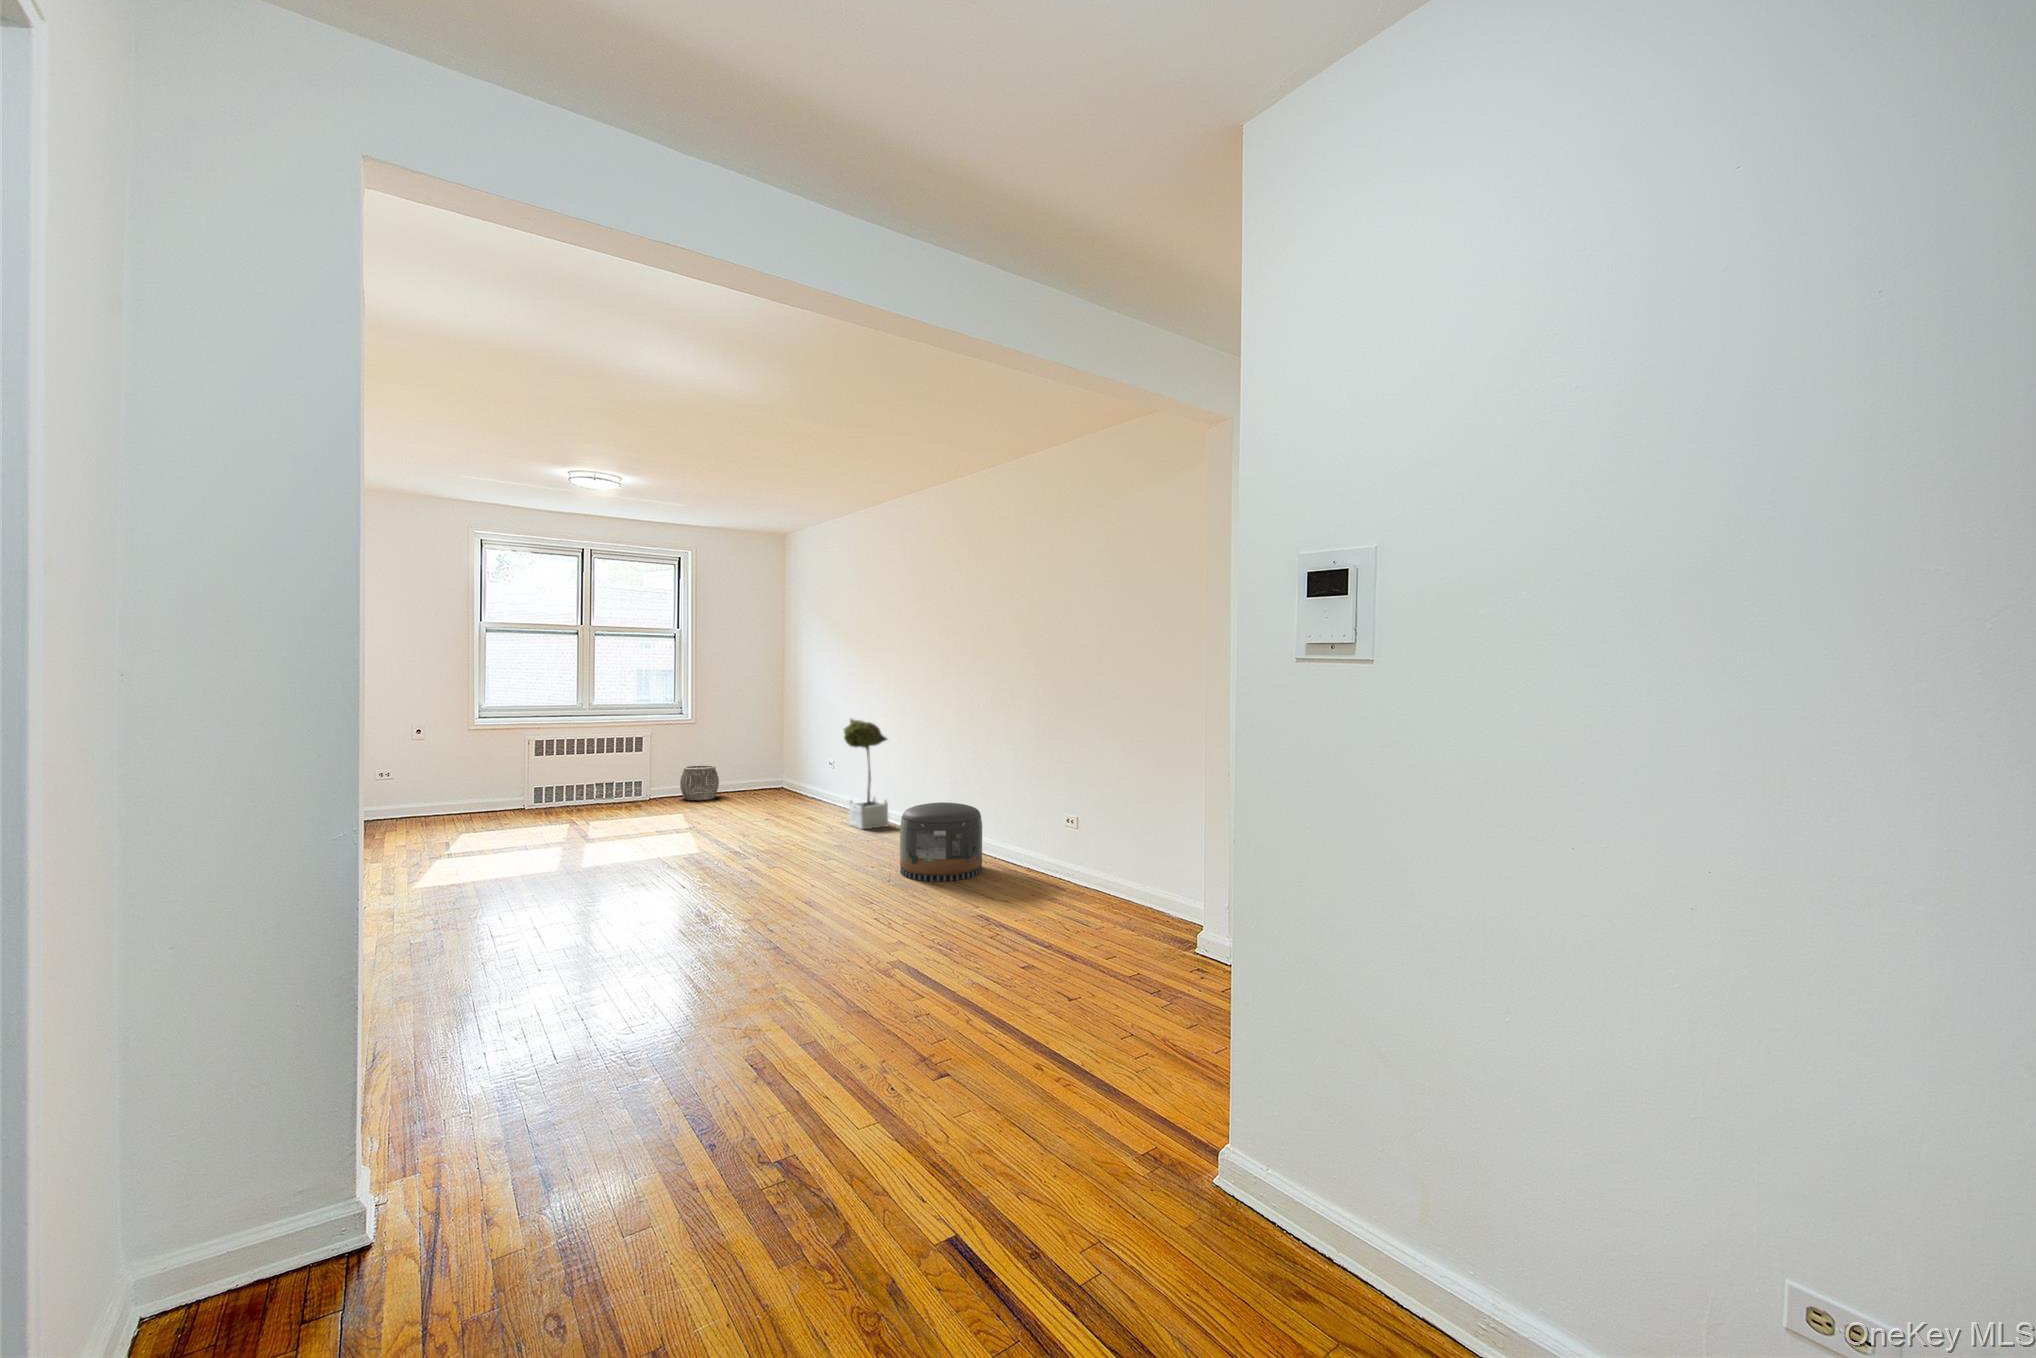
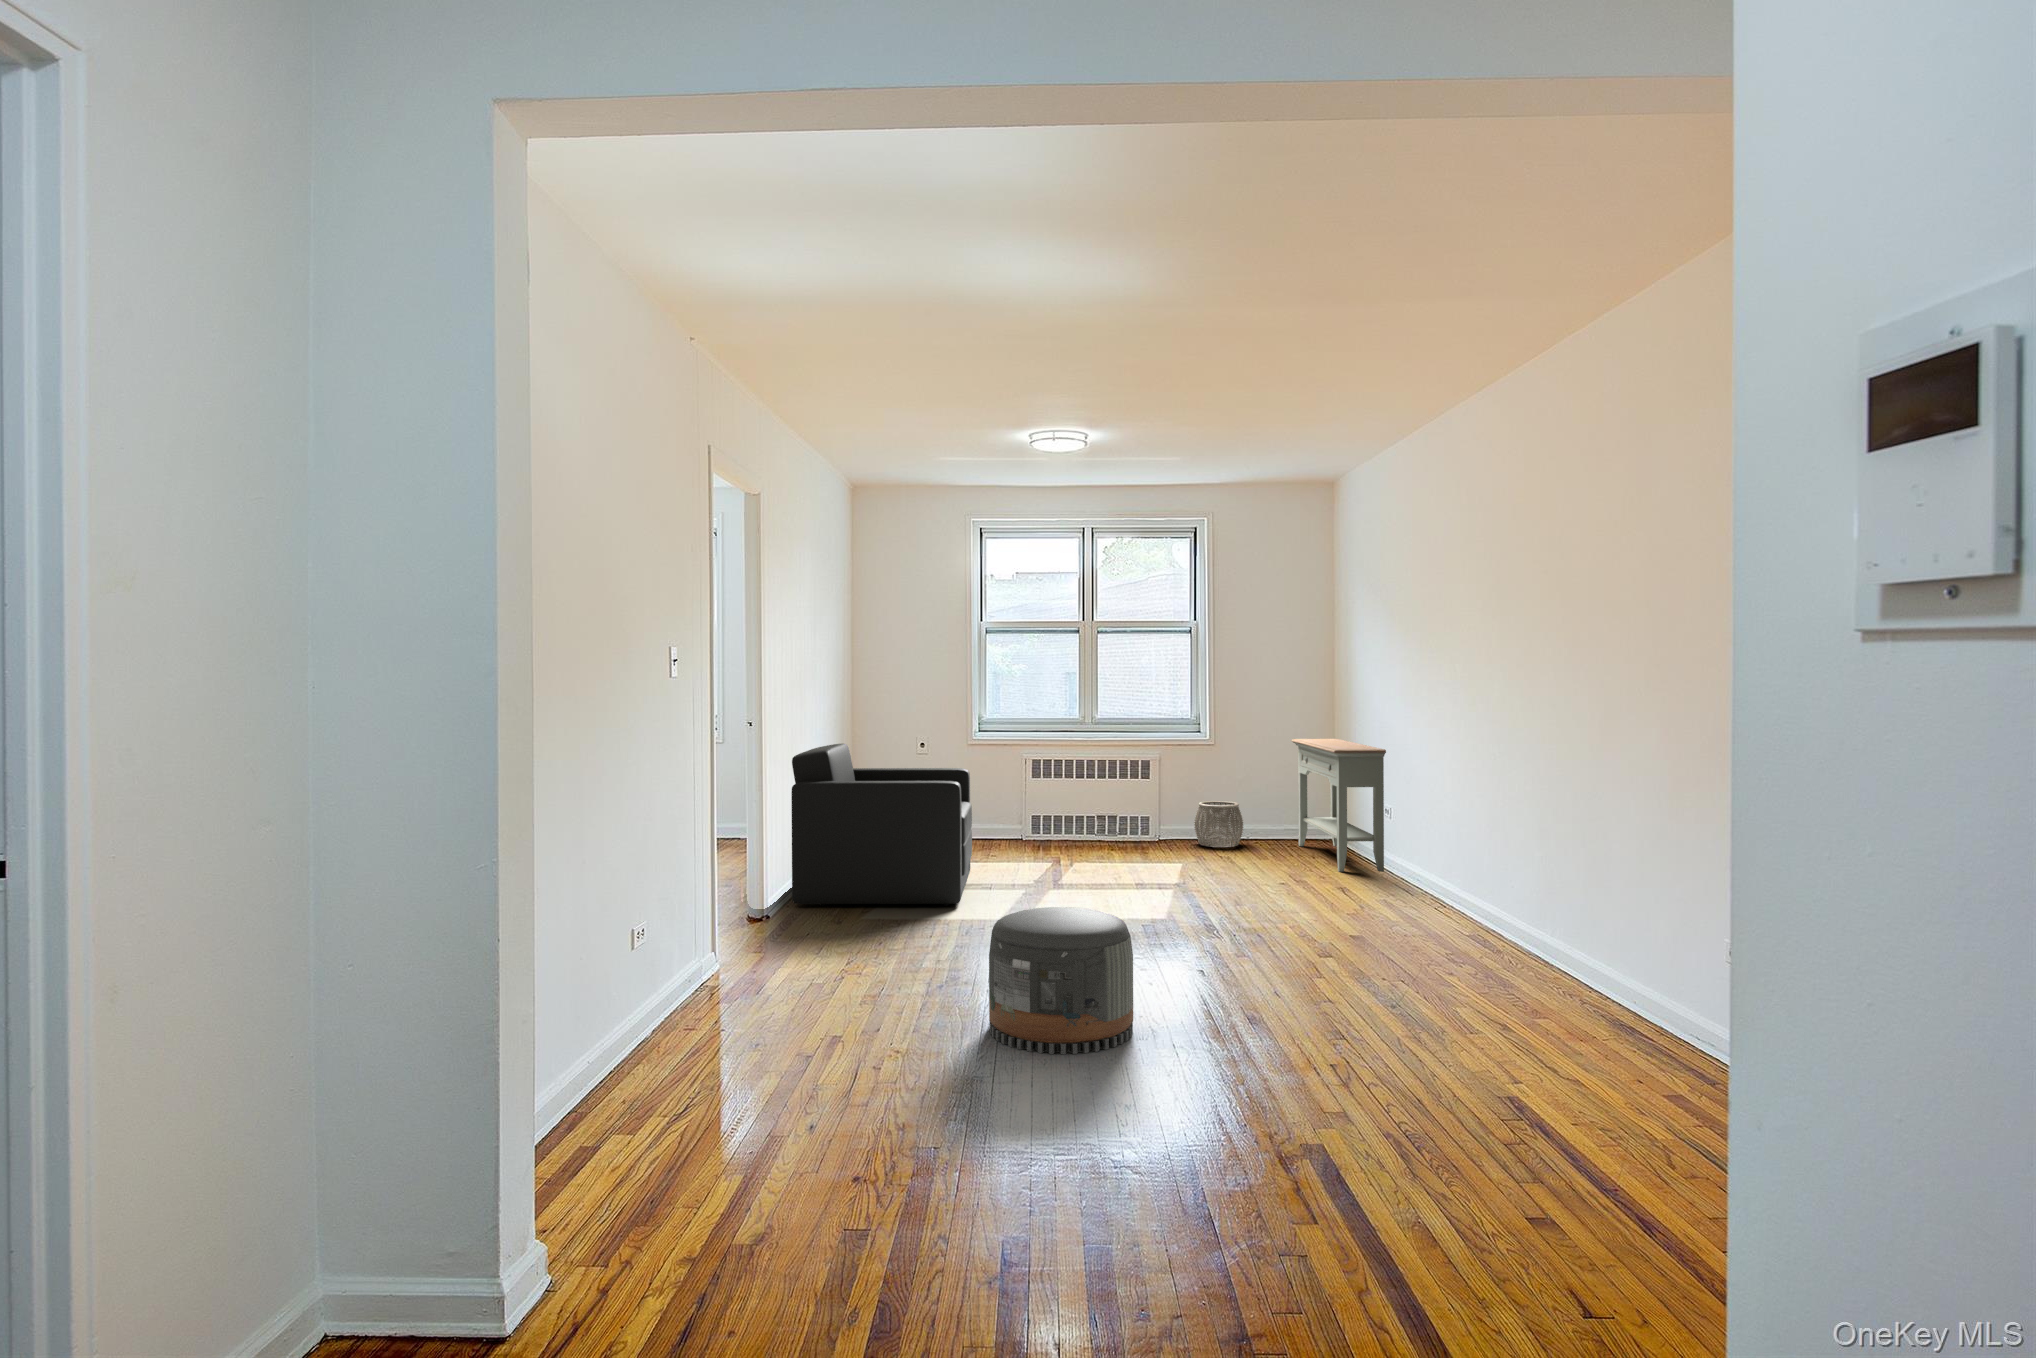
console table: none [754,716,831,808] -> present [1291,739,1386,872]
potted tree: present [844,719,889,830] -> none [1382,746,1455,916]
armchair: none [321,732,512,885] -> present [791,744,972,906]
pouf: present [900,802,982,881] -> present [989,907,1133,1054]

